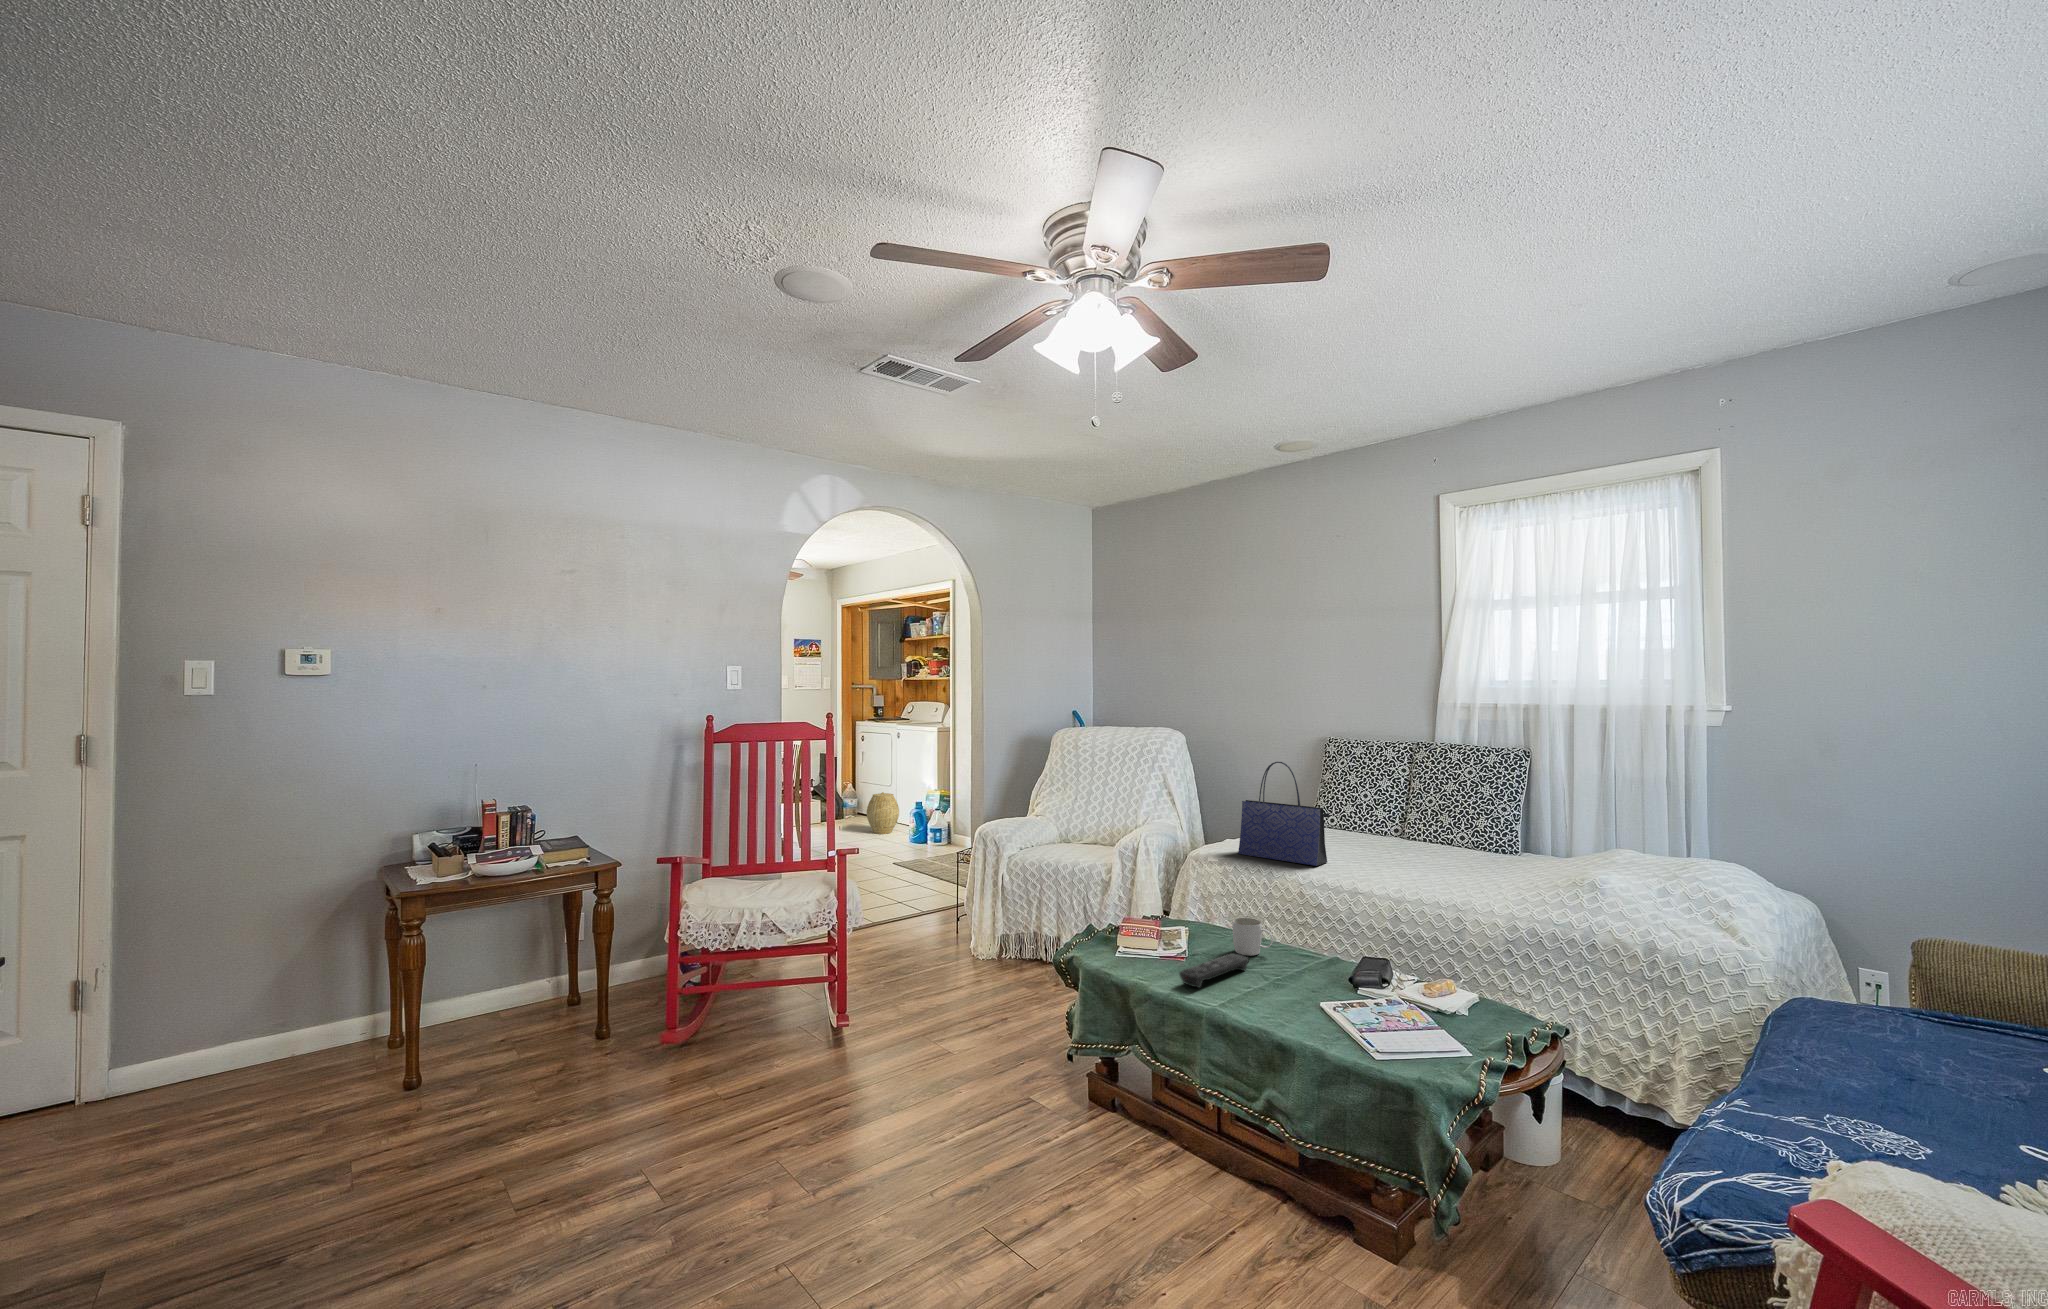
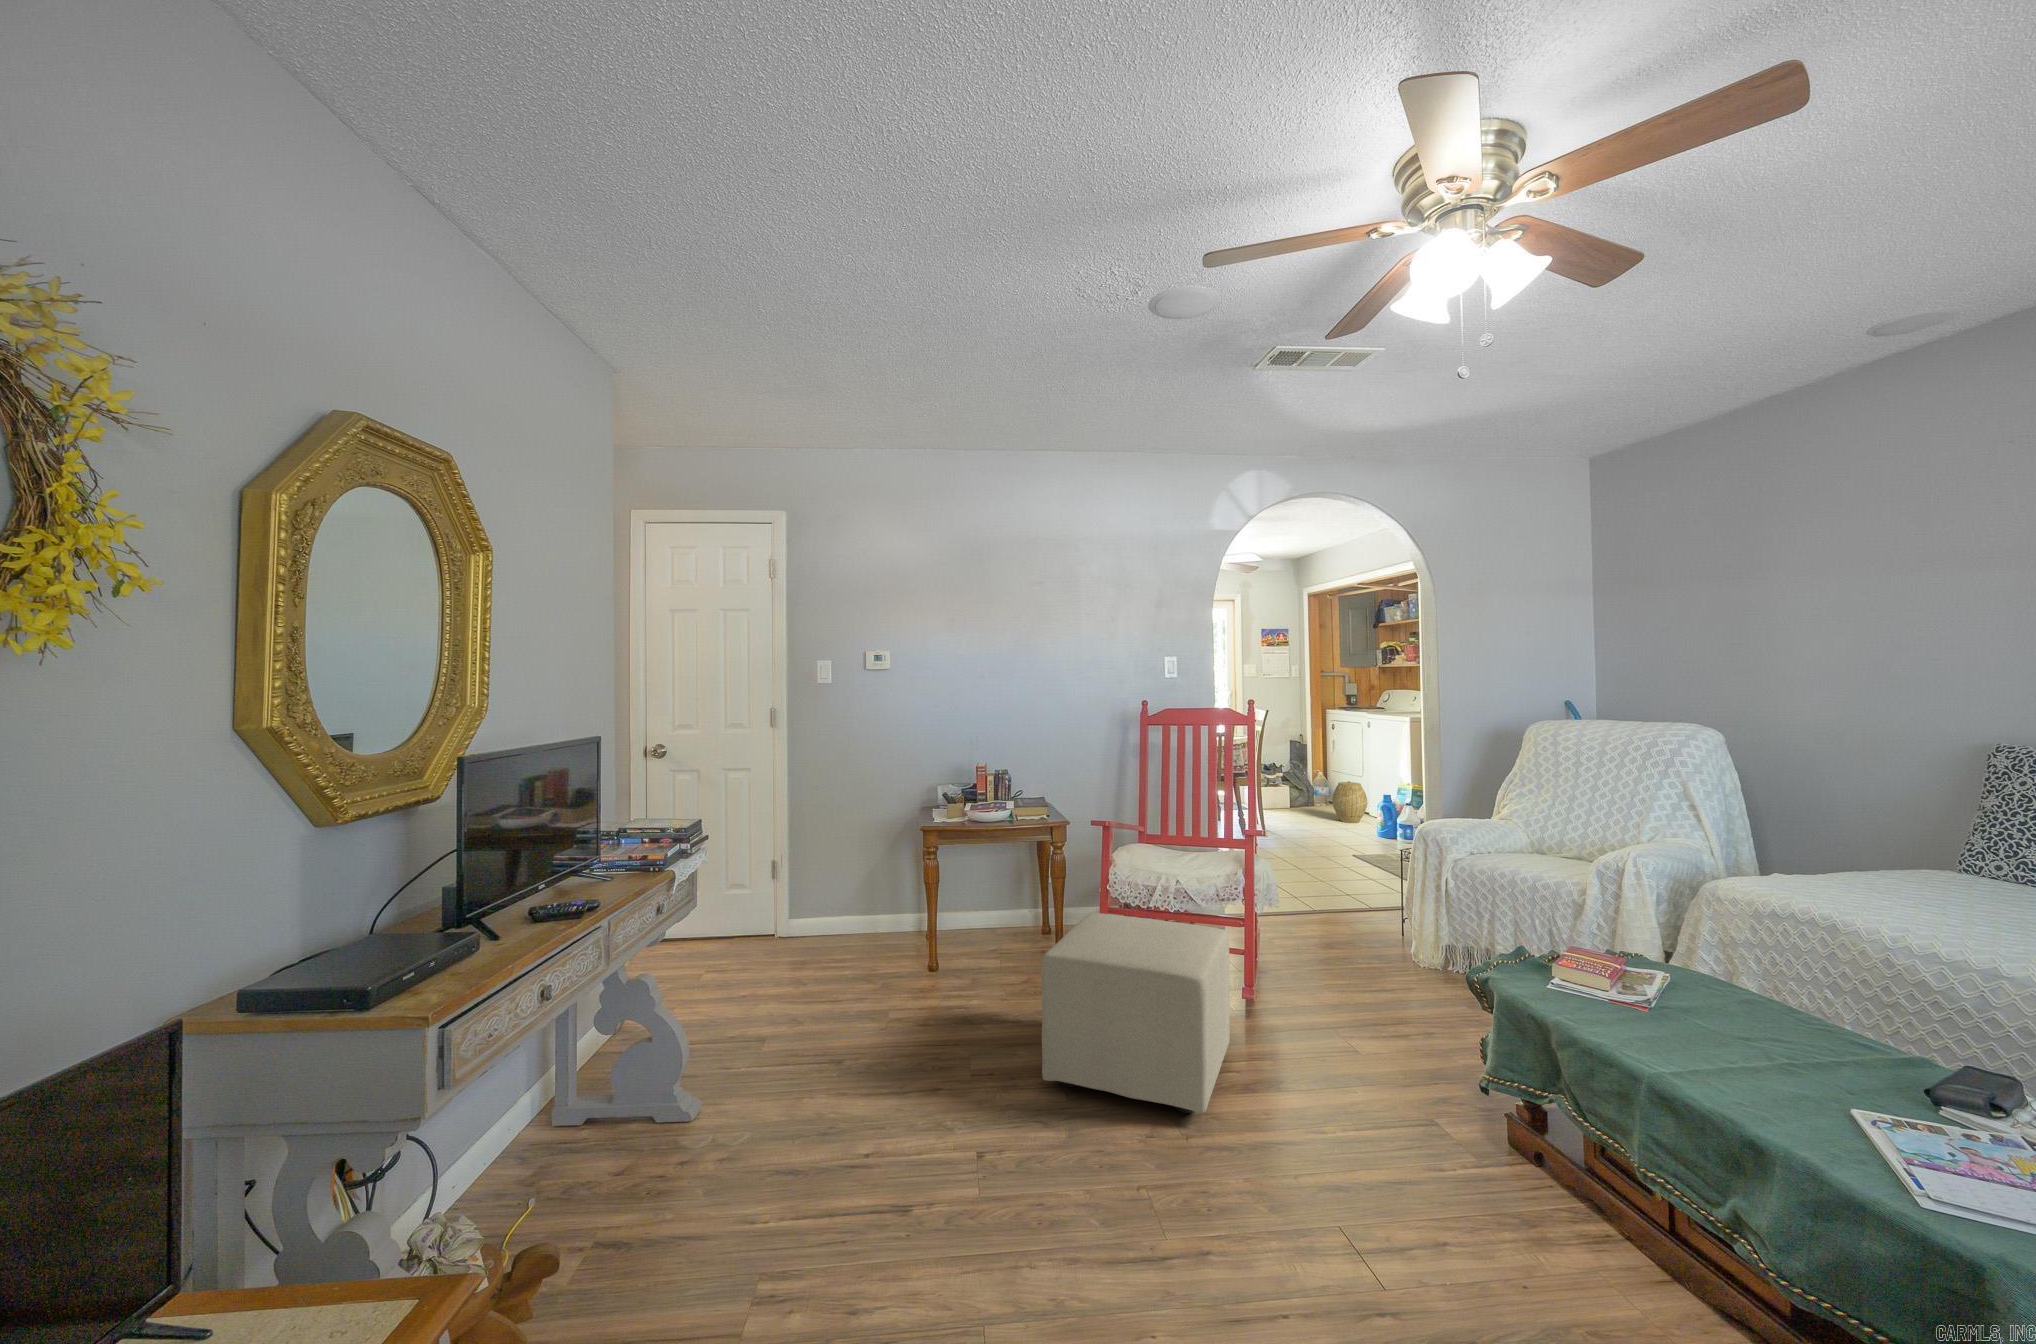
tote bag: present [1238,762,1329,866] -> none [1785,777,1958,930]
mug: present [1232,918,1273,956] -> none [1731,974,1800,1027]
remote control: present [1179,954,1249,988] -> none [1622,1016,1746,1046]
ottoman: none [626,961,837,1195] -> present [1041,913,1230,1113]

